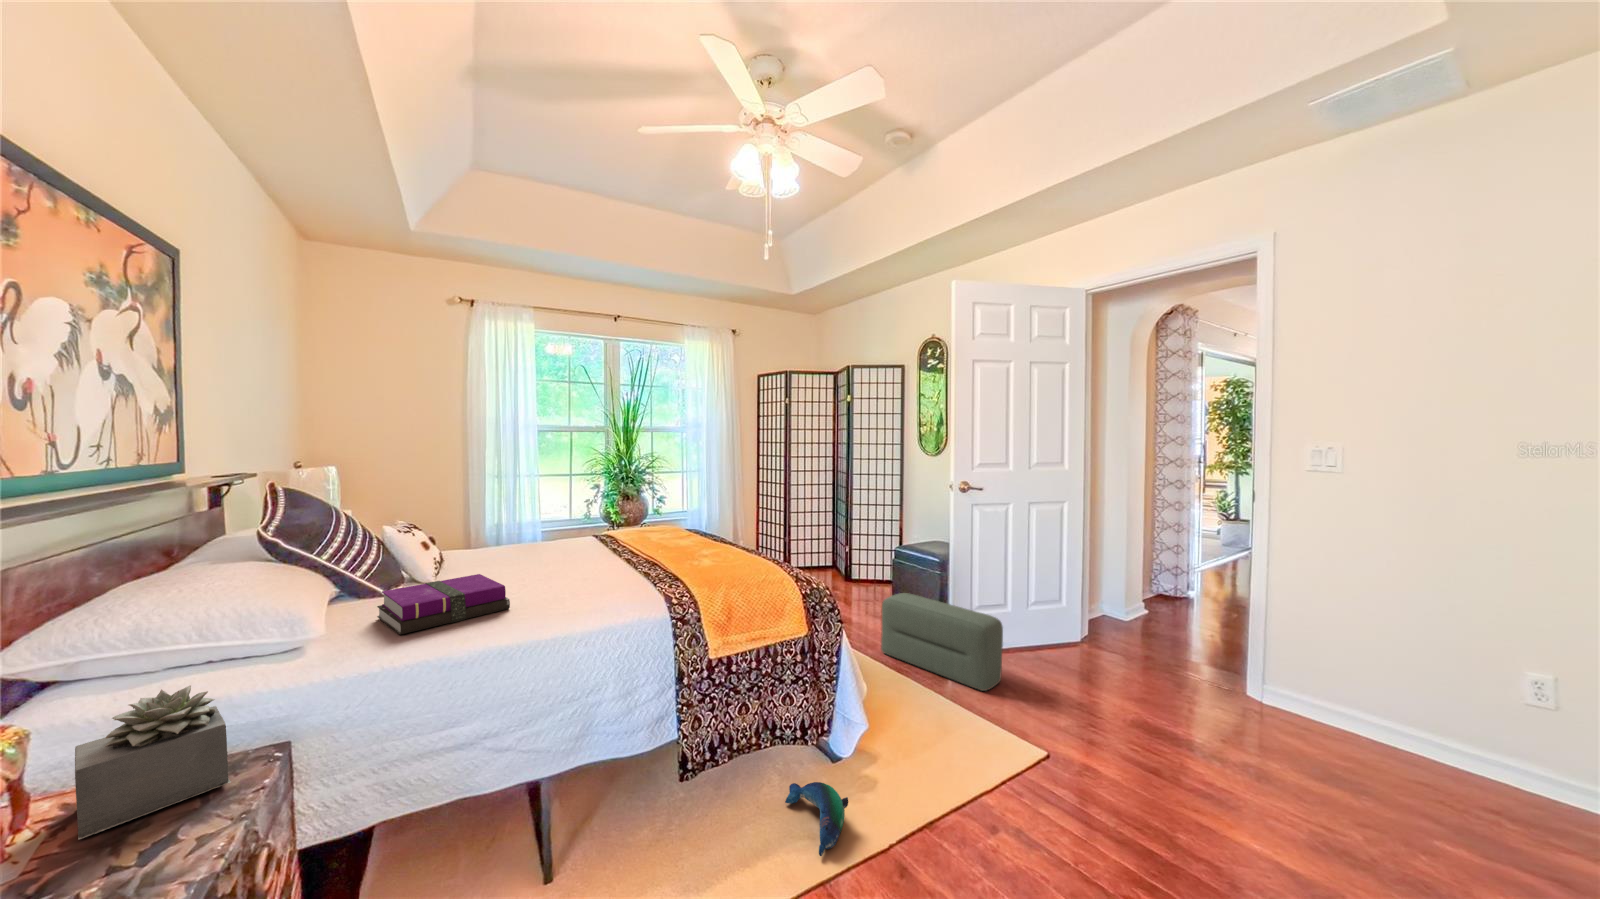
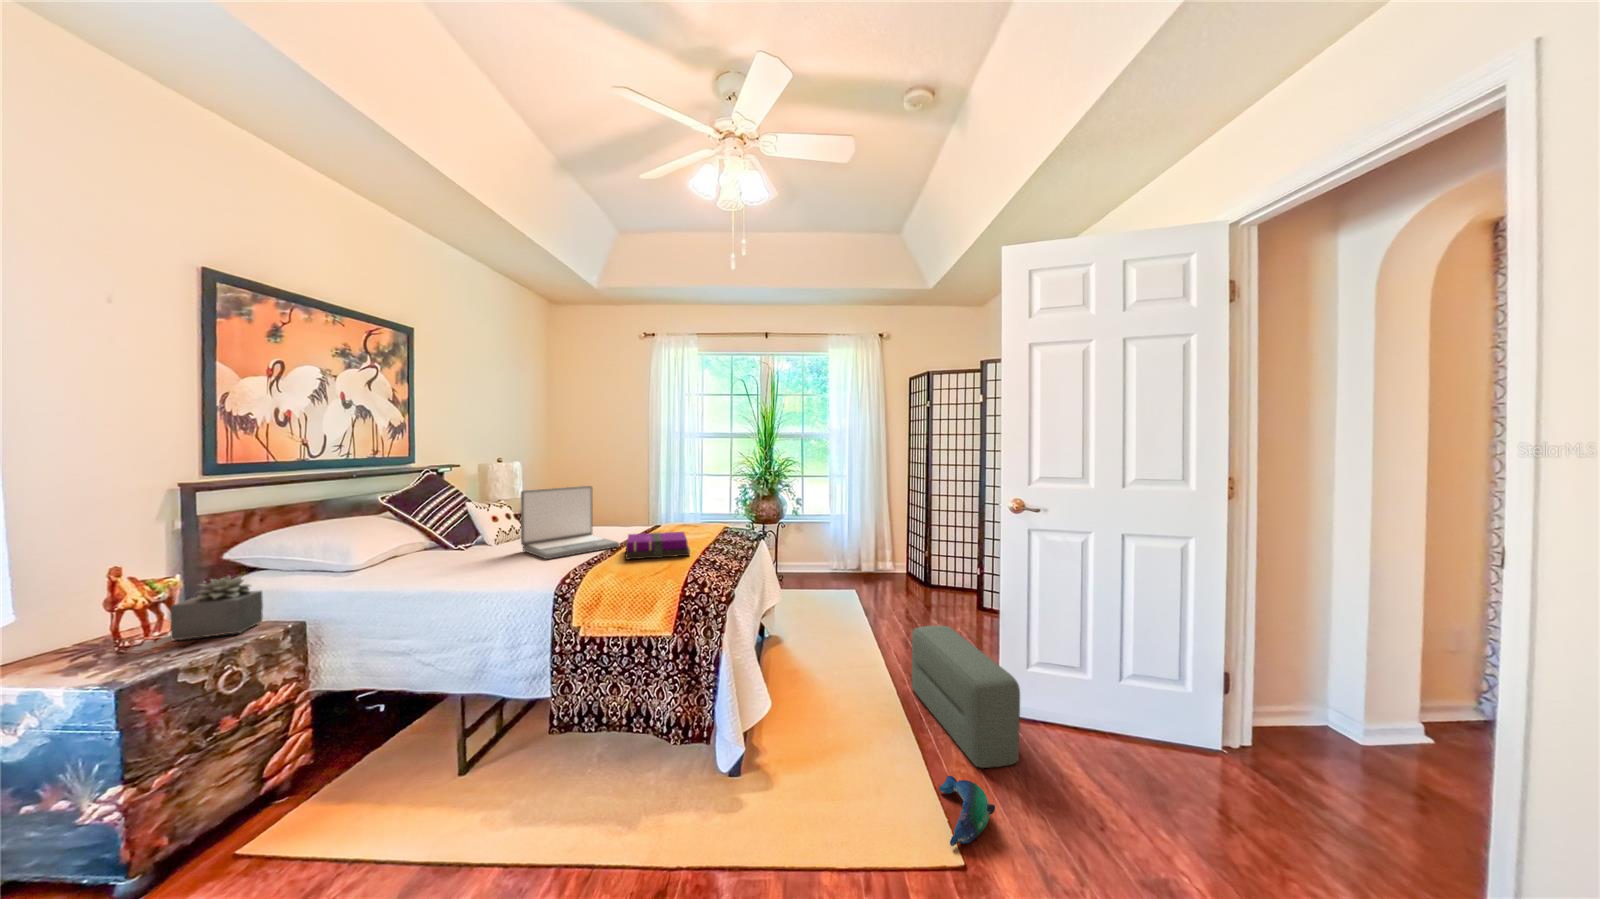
laptop: none [495,494,614,588] -> present [521,486,619,559]
notebook: present [377,574,510,635] -> present [626,532,690,559]
plush toy: present [785,782,848,856] -> present [939,775,995,846]

